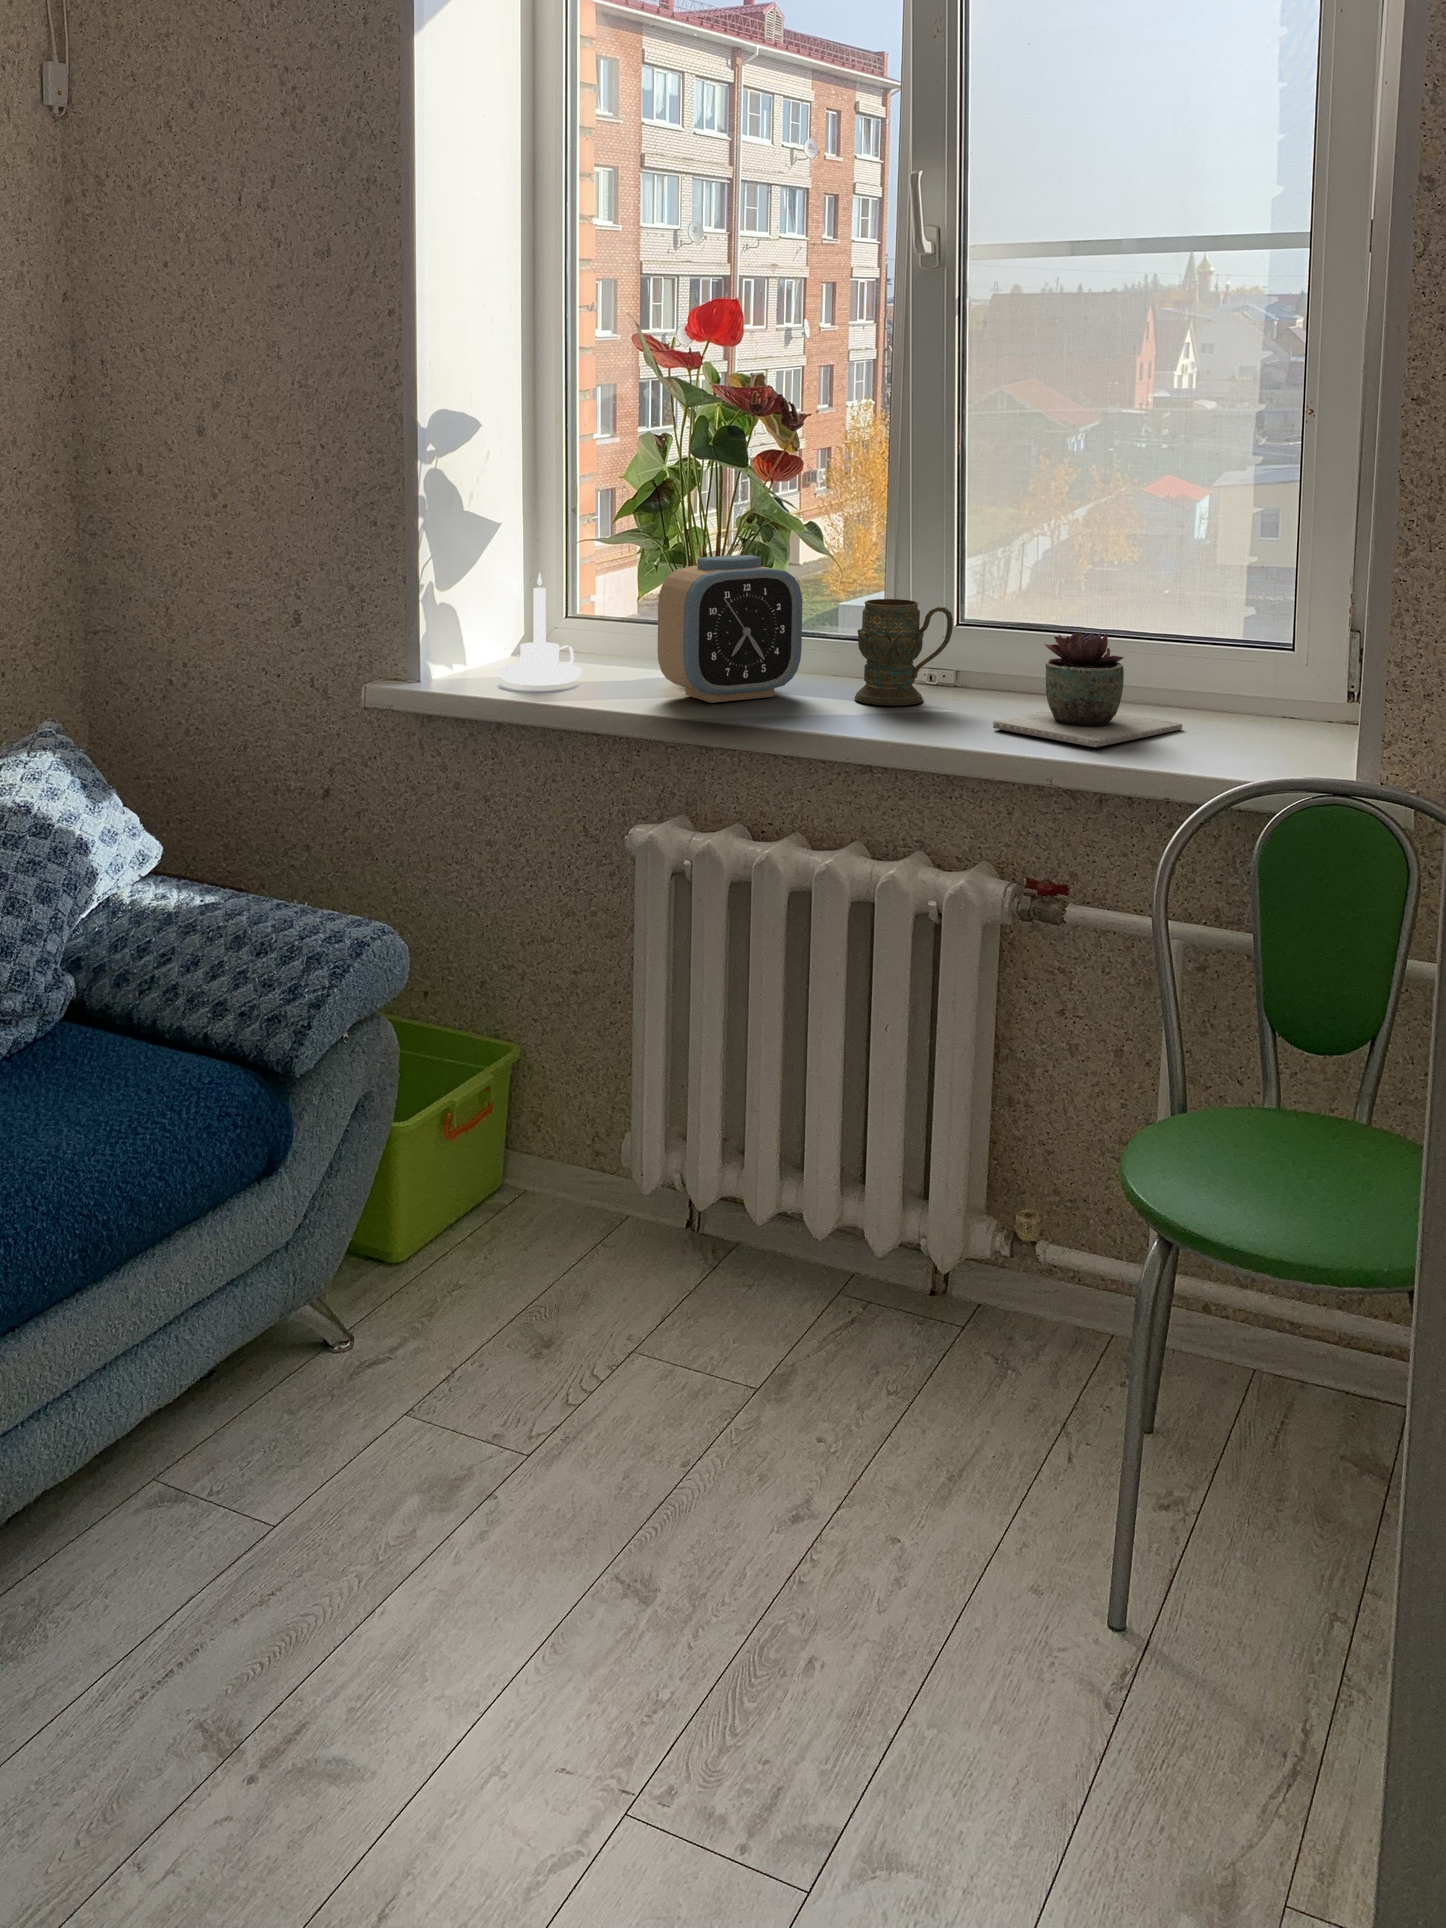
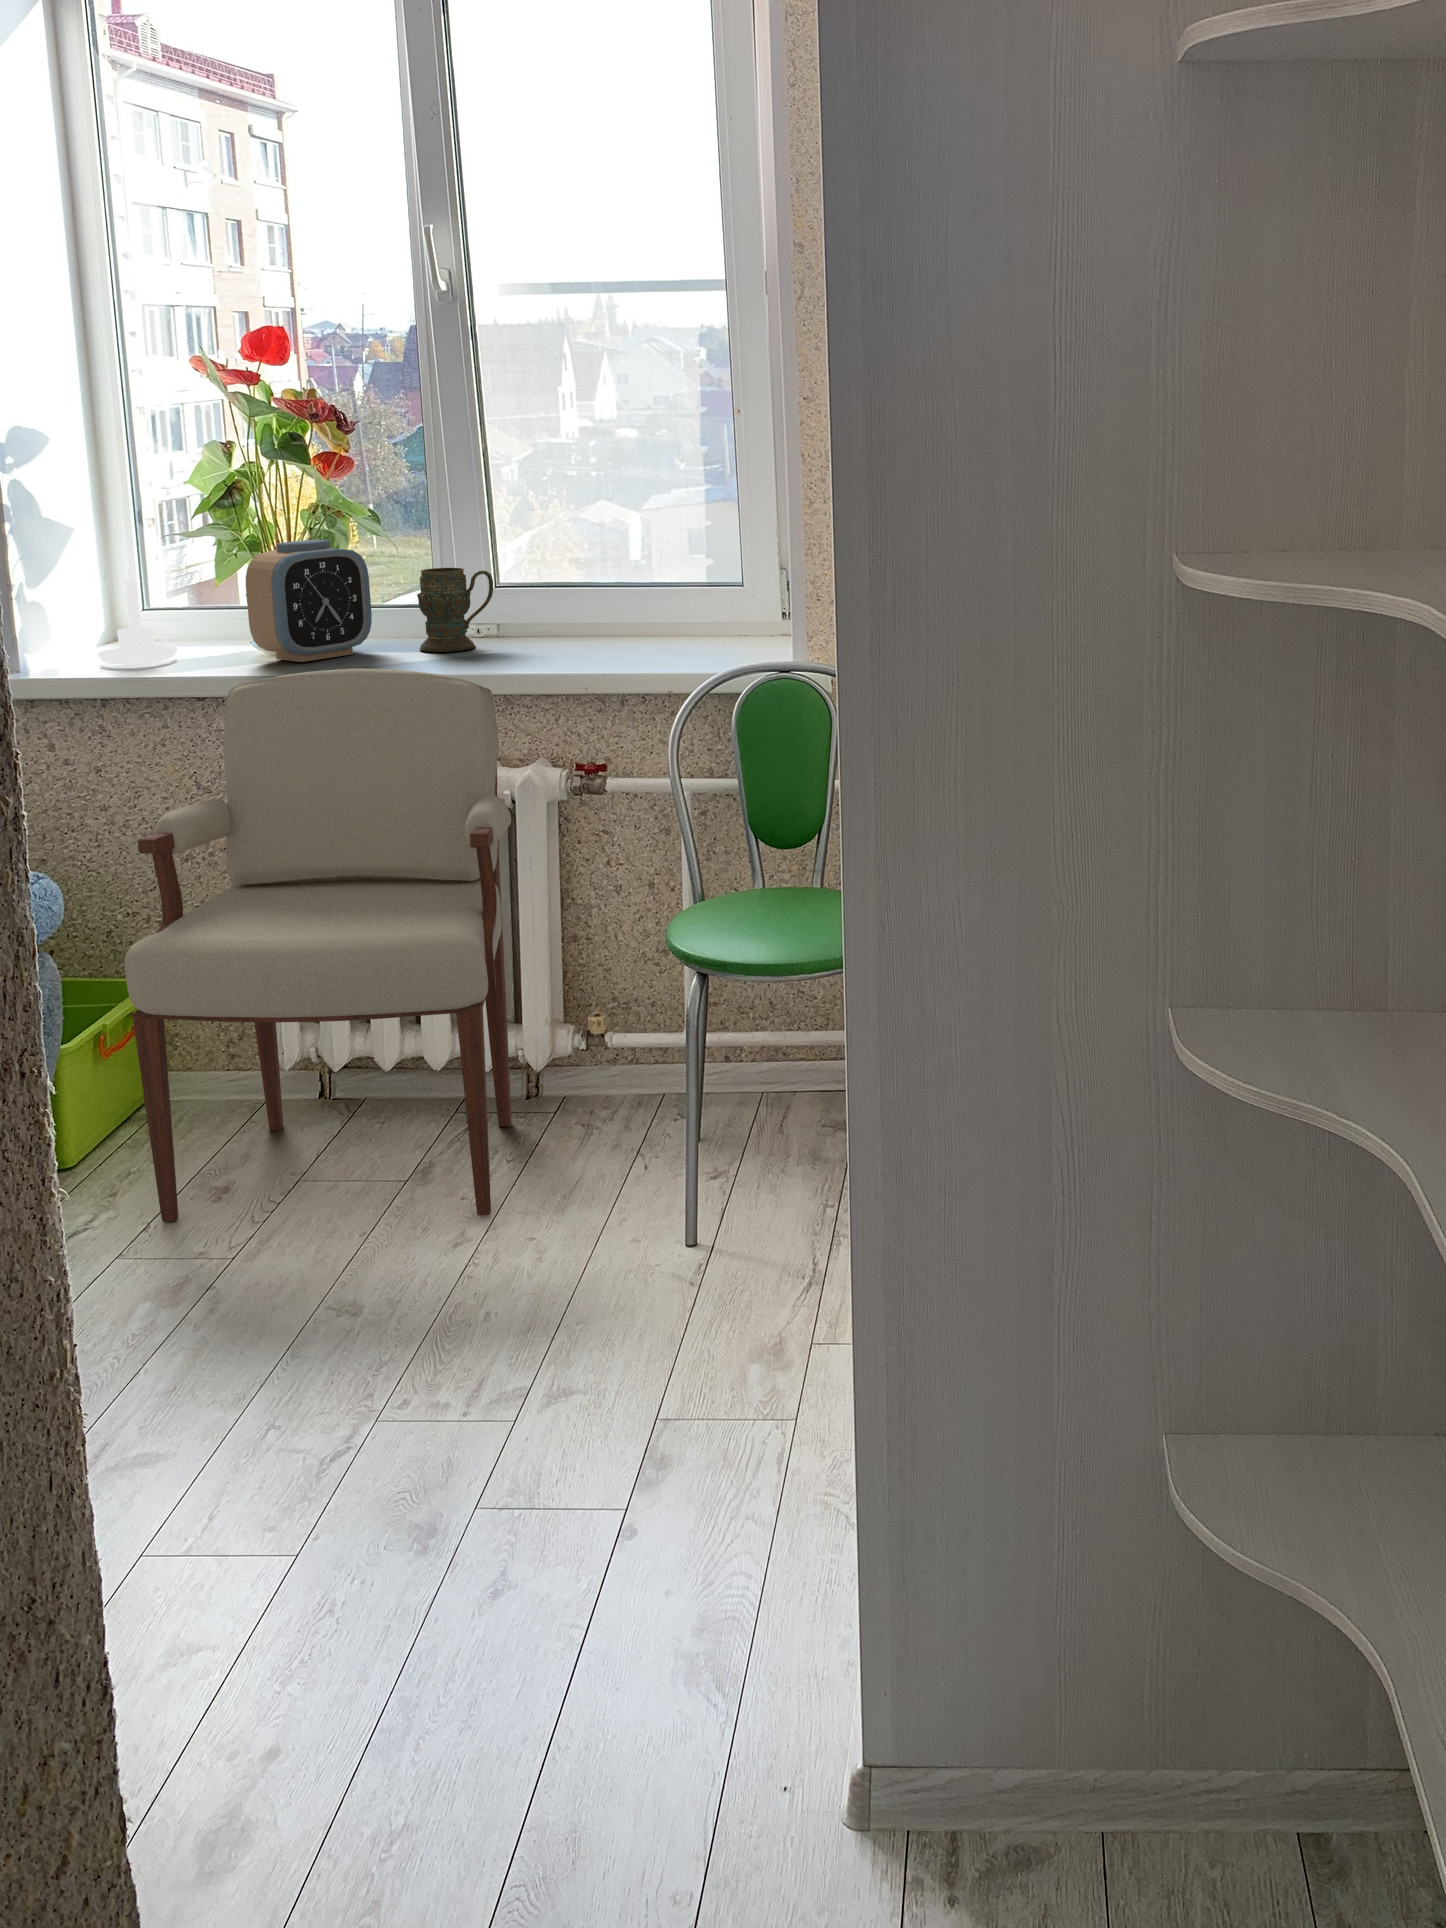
succulent plant: present [993,632,1182,747] -> none [534,579,672,662]
armchair: none [449,723,934,1480] -> present [125,669,511,1221]

